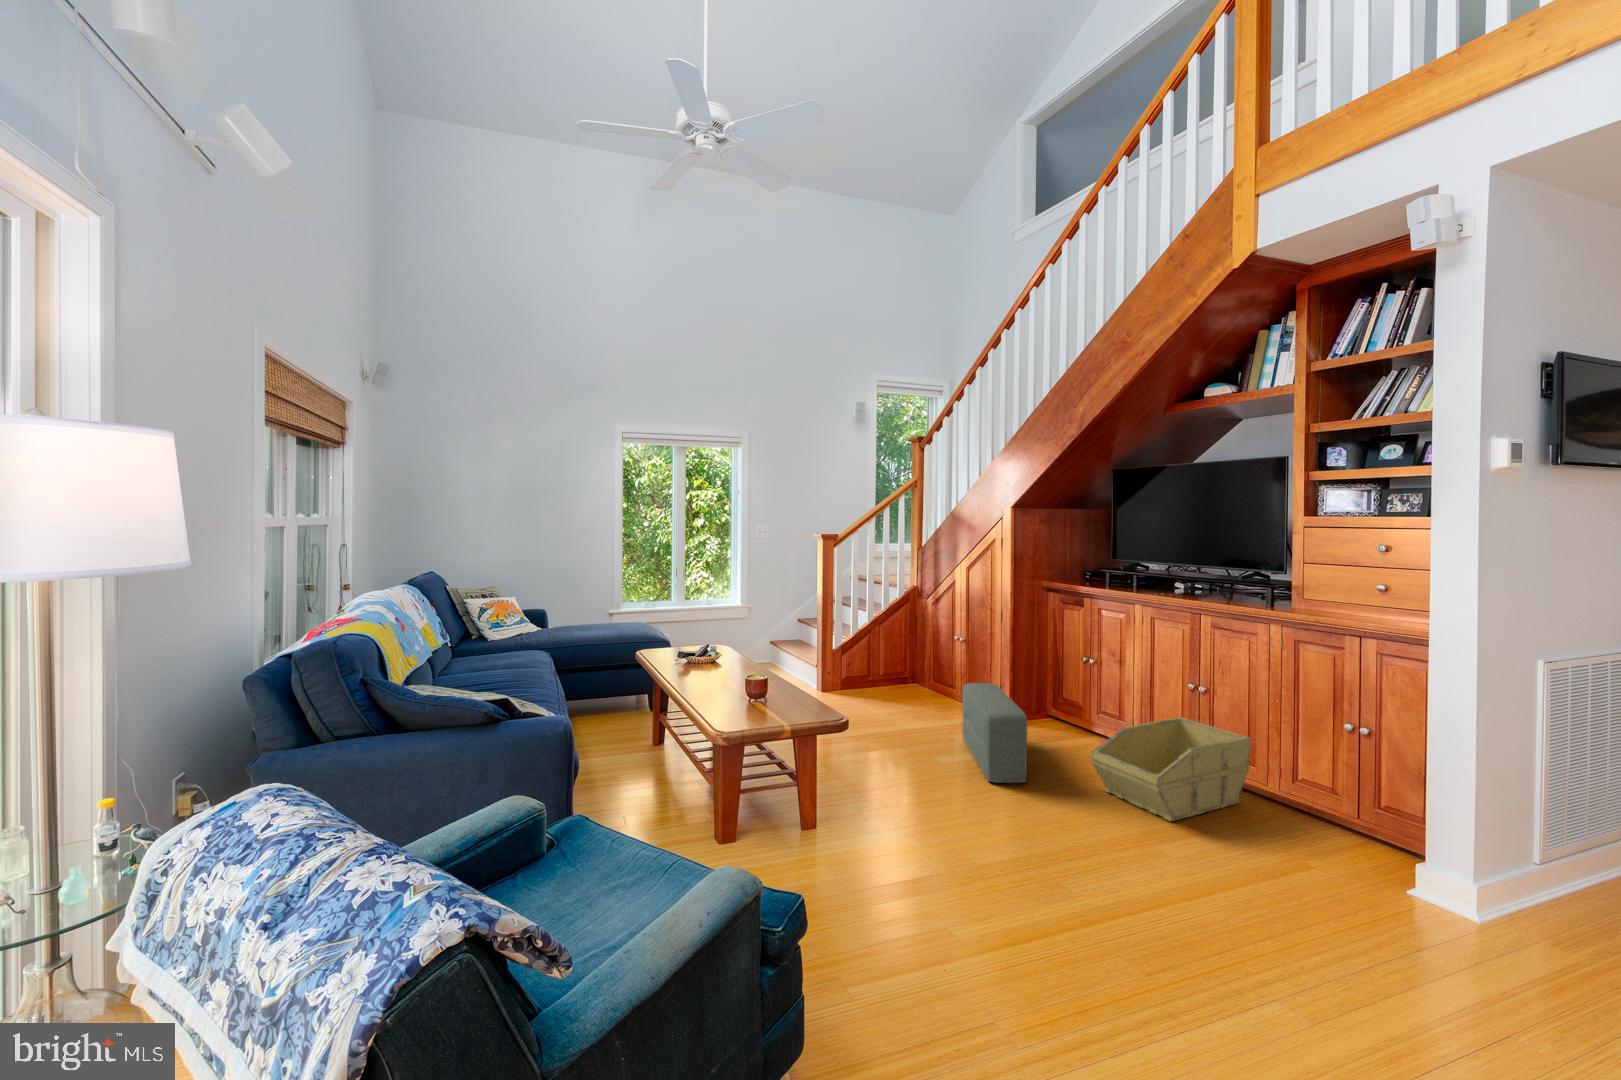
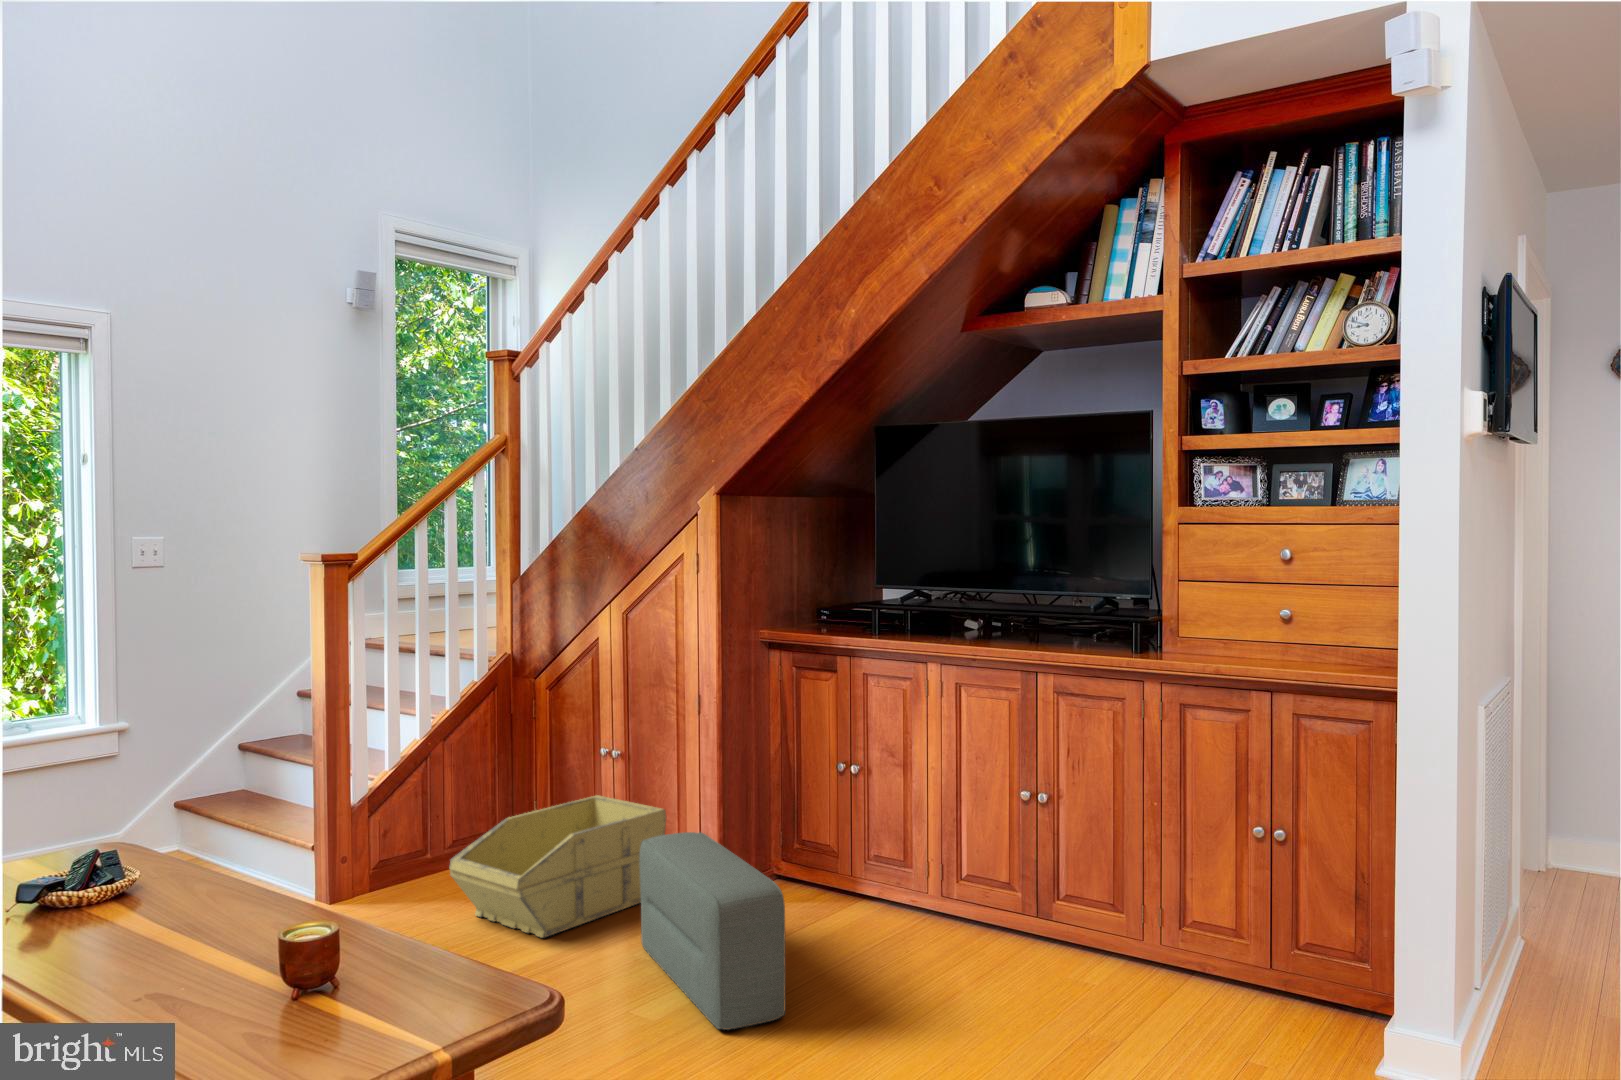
storage bin: present [1091,717,1251,821] -> present [449,795,666,938]

